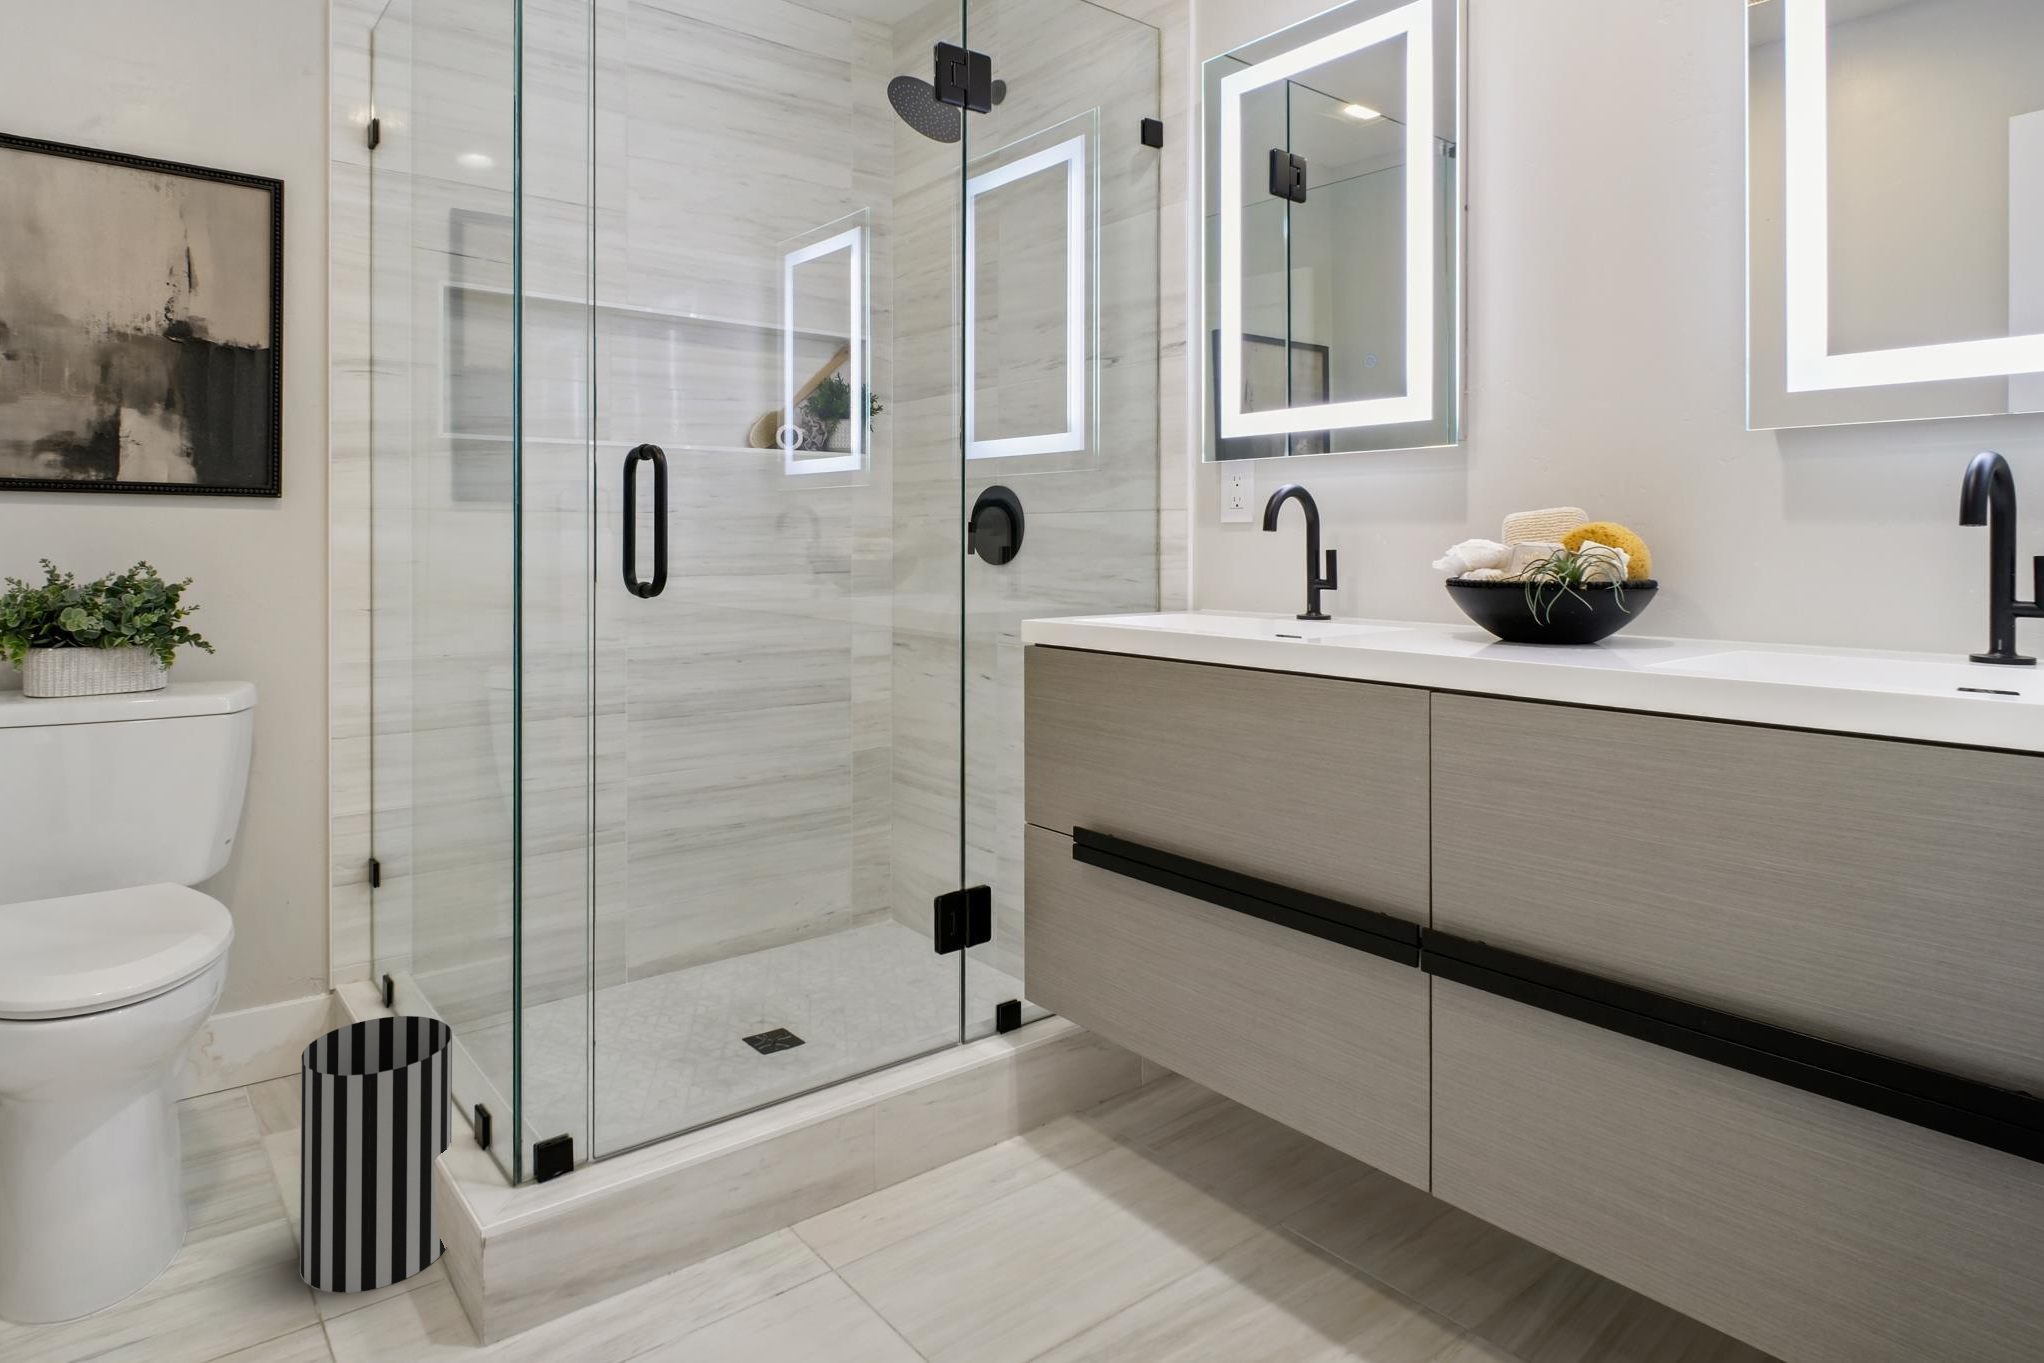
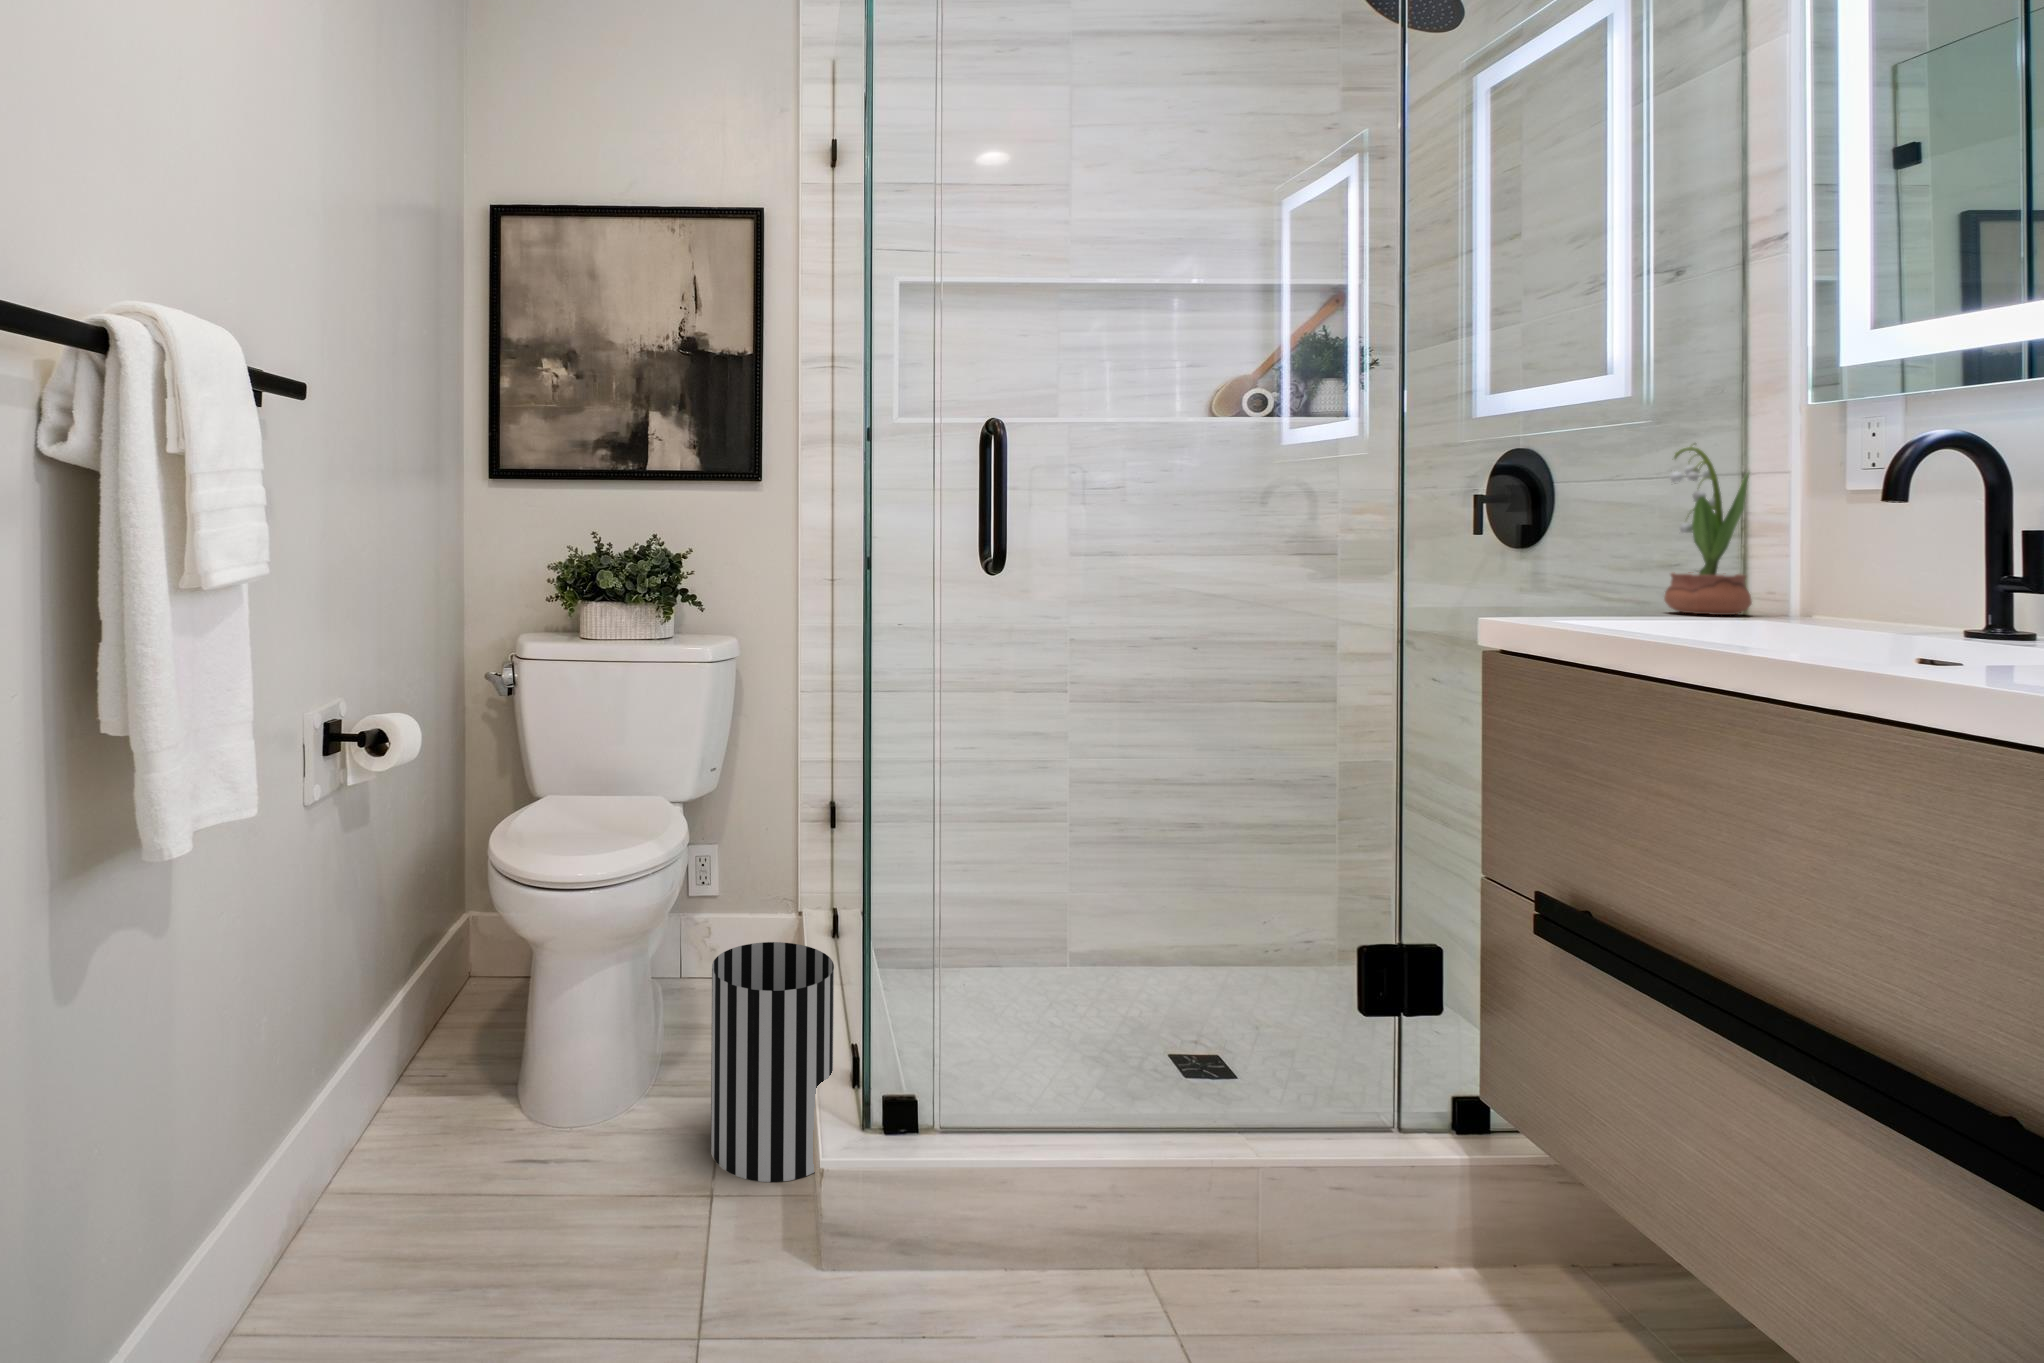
potted flower: none [1108,482,1167,609] -> present [1664,444,1752,615]

